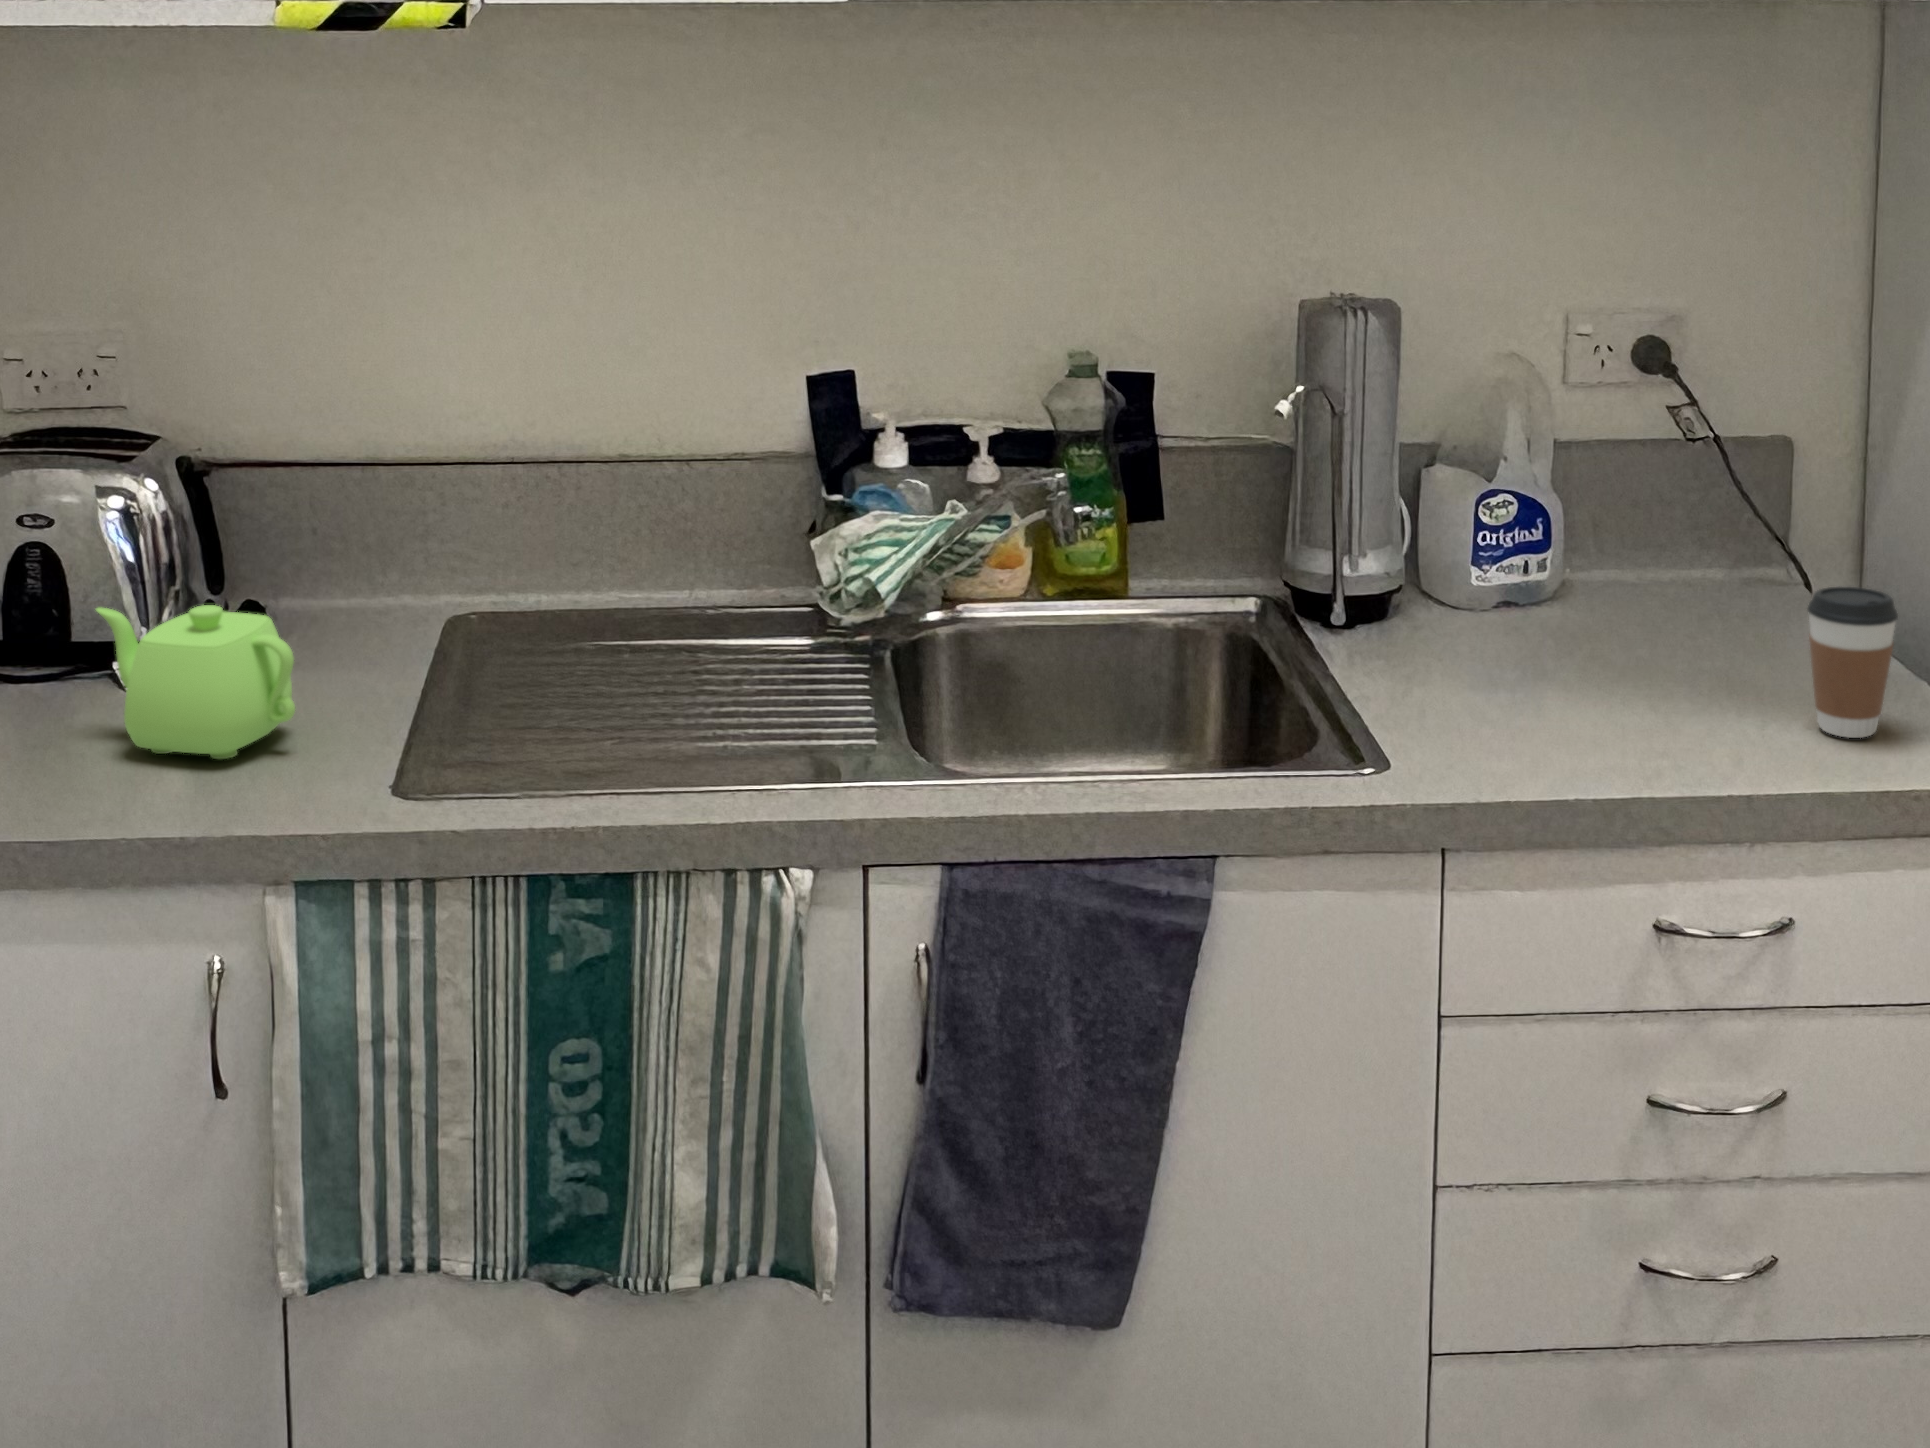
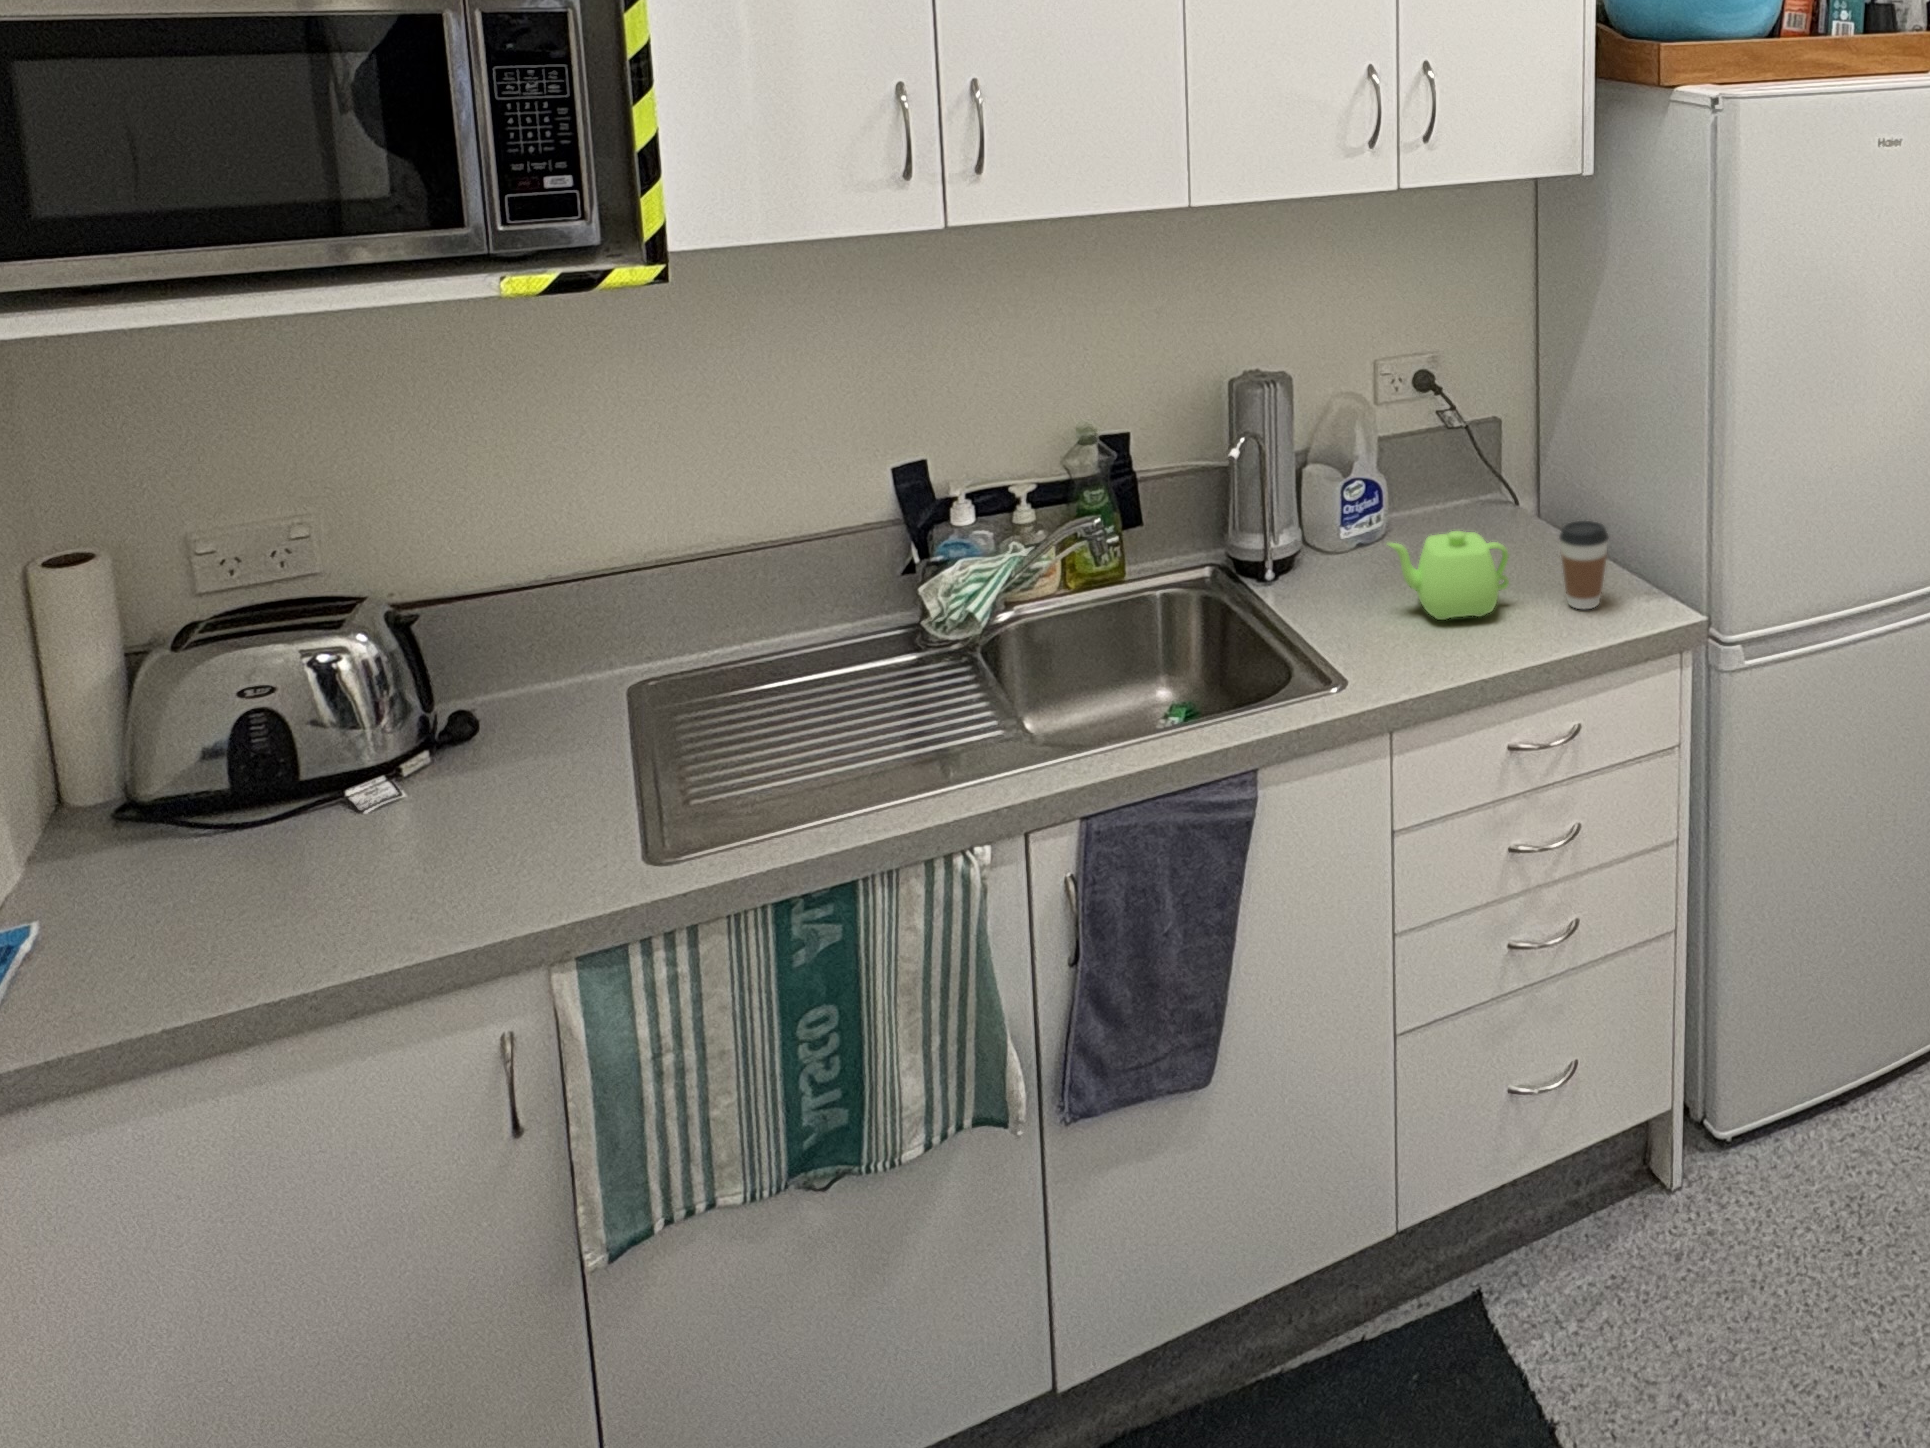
teapot: present [96,605,295,759] -> present [1388,531,1509,620]

